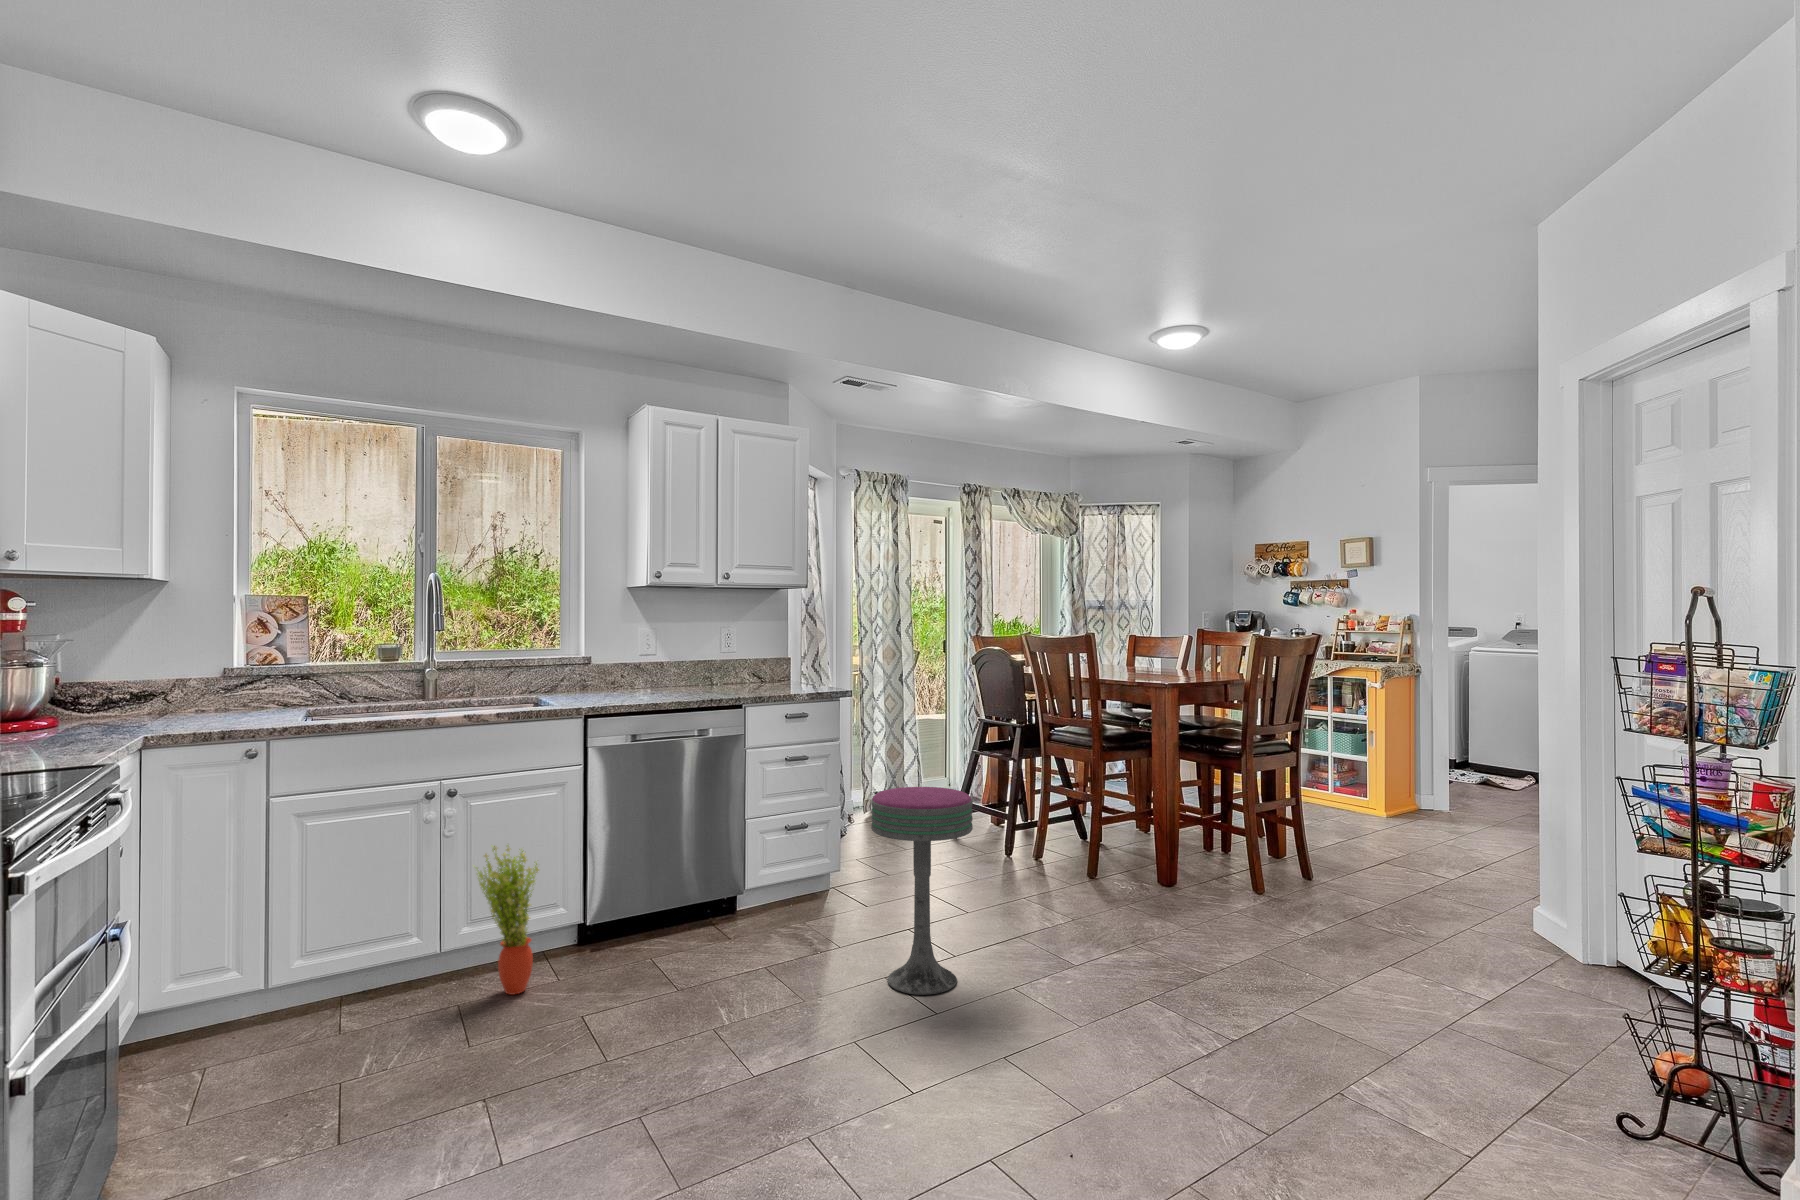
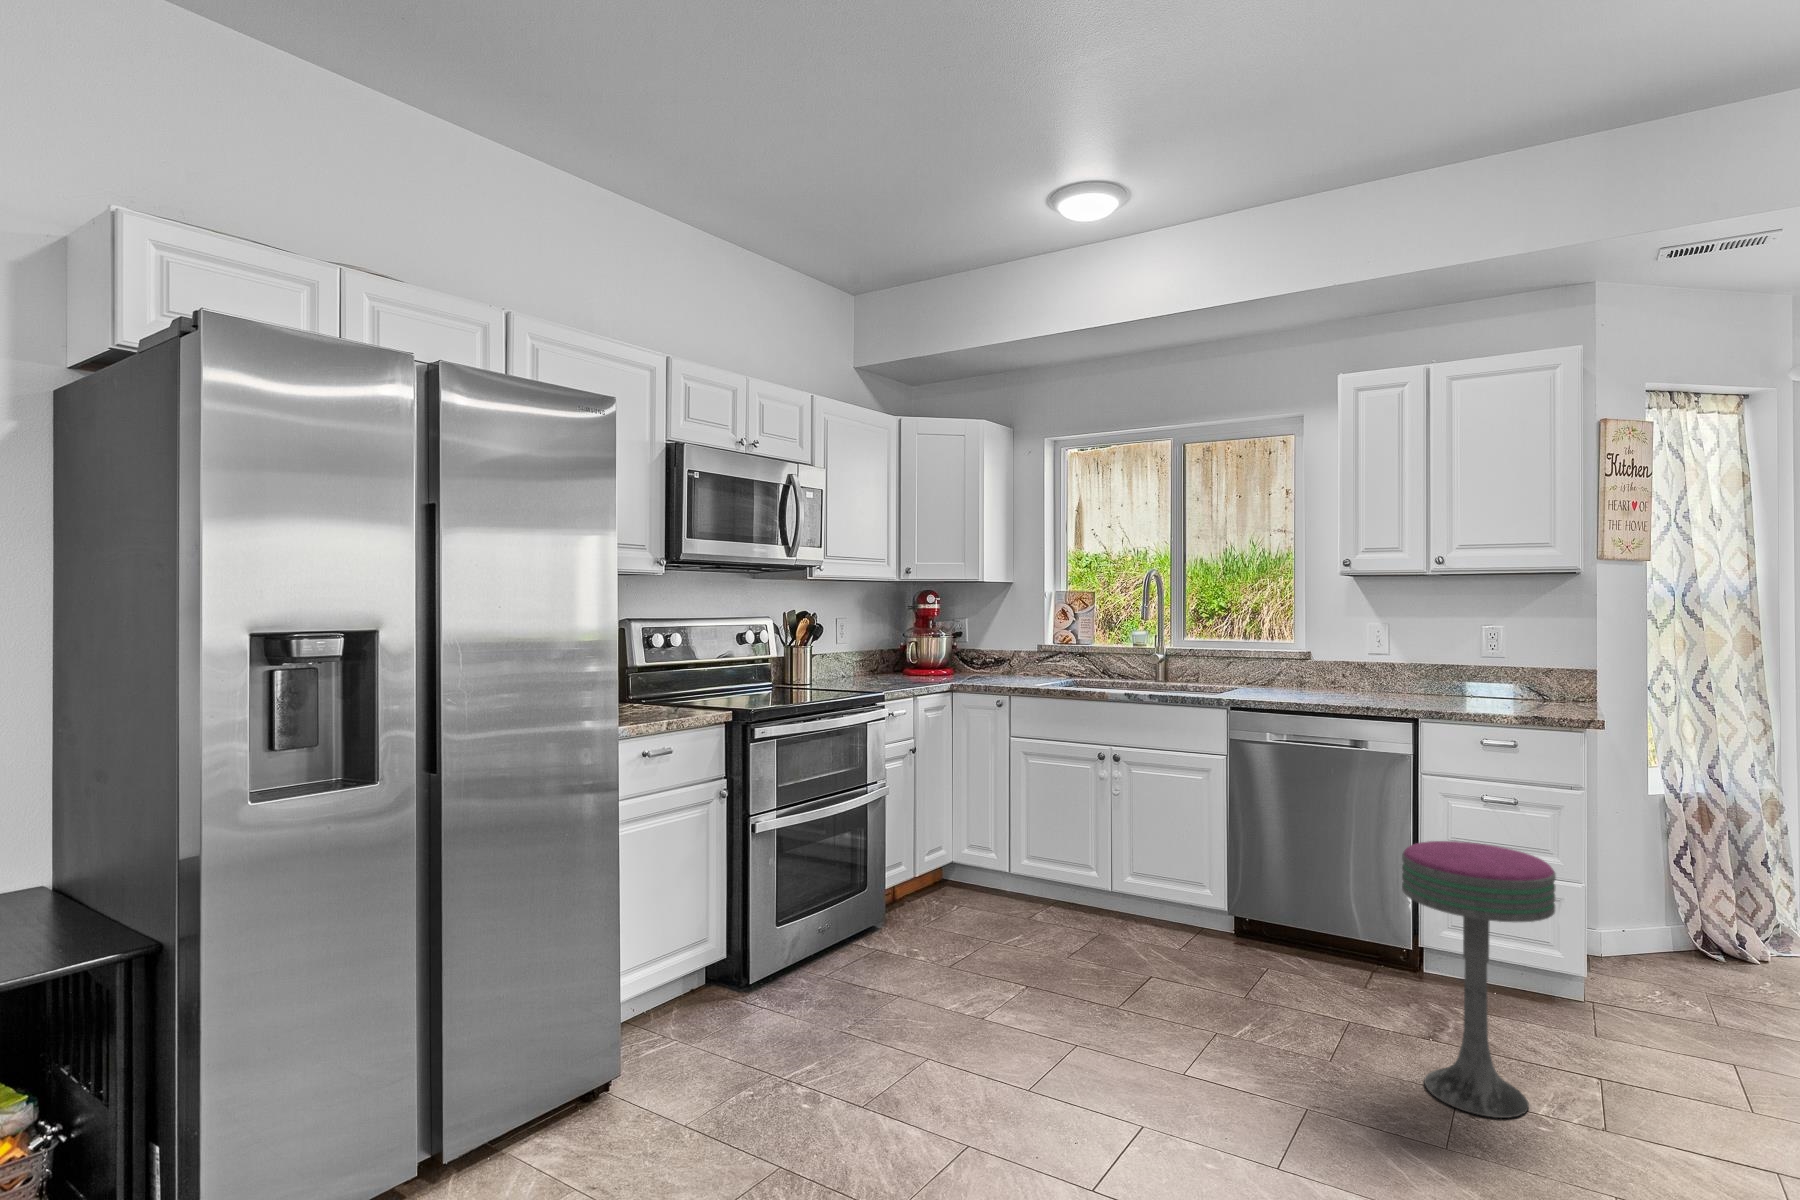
potted plant: present [478,845,539,995] -> none [1110,803,1157,931]

